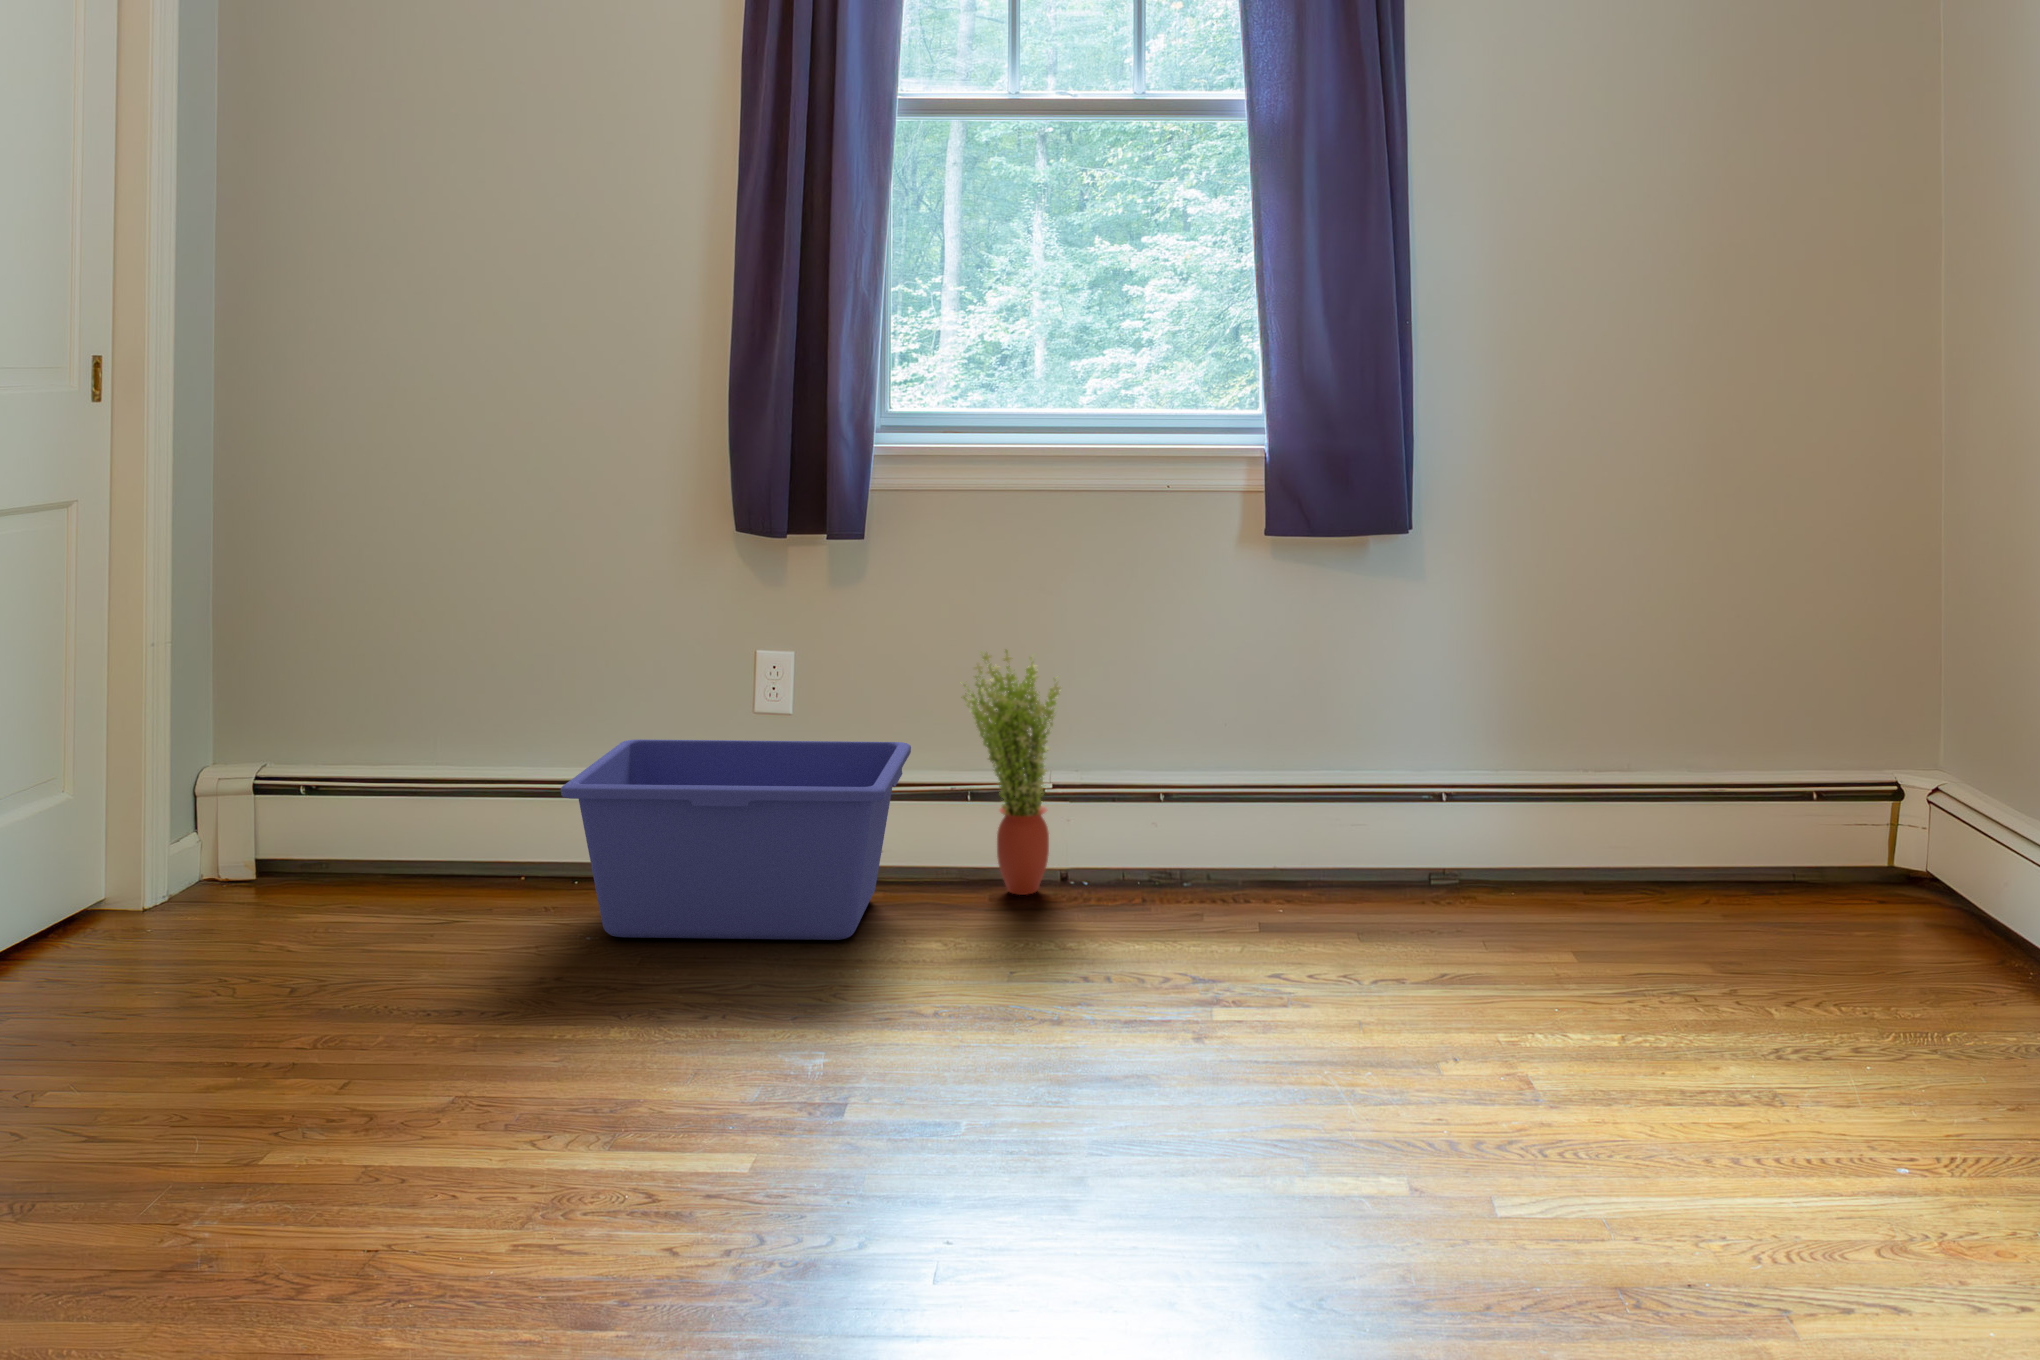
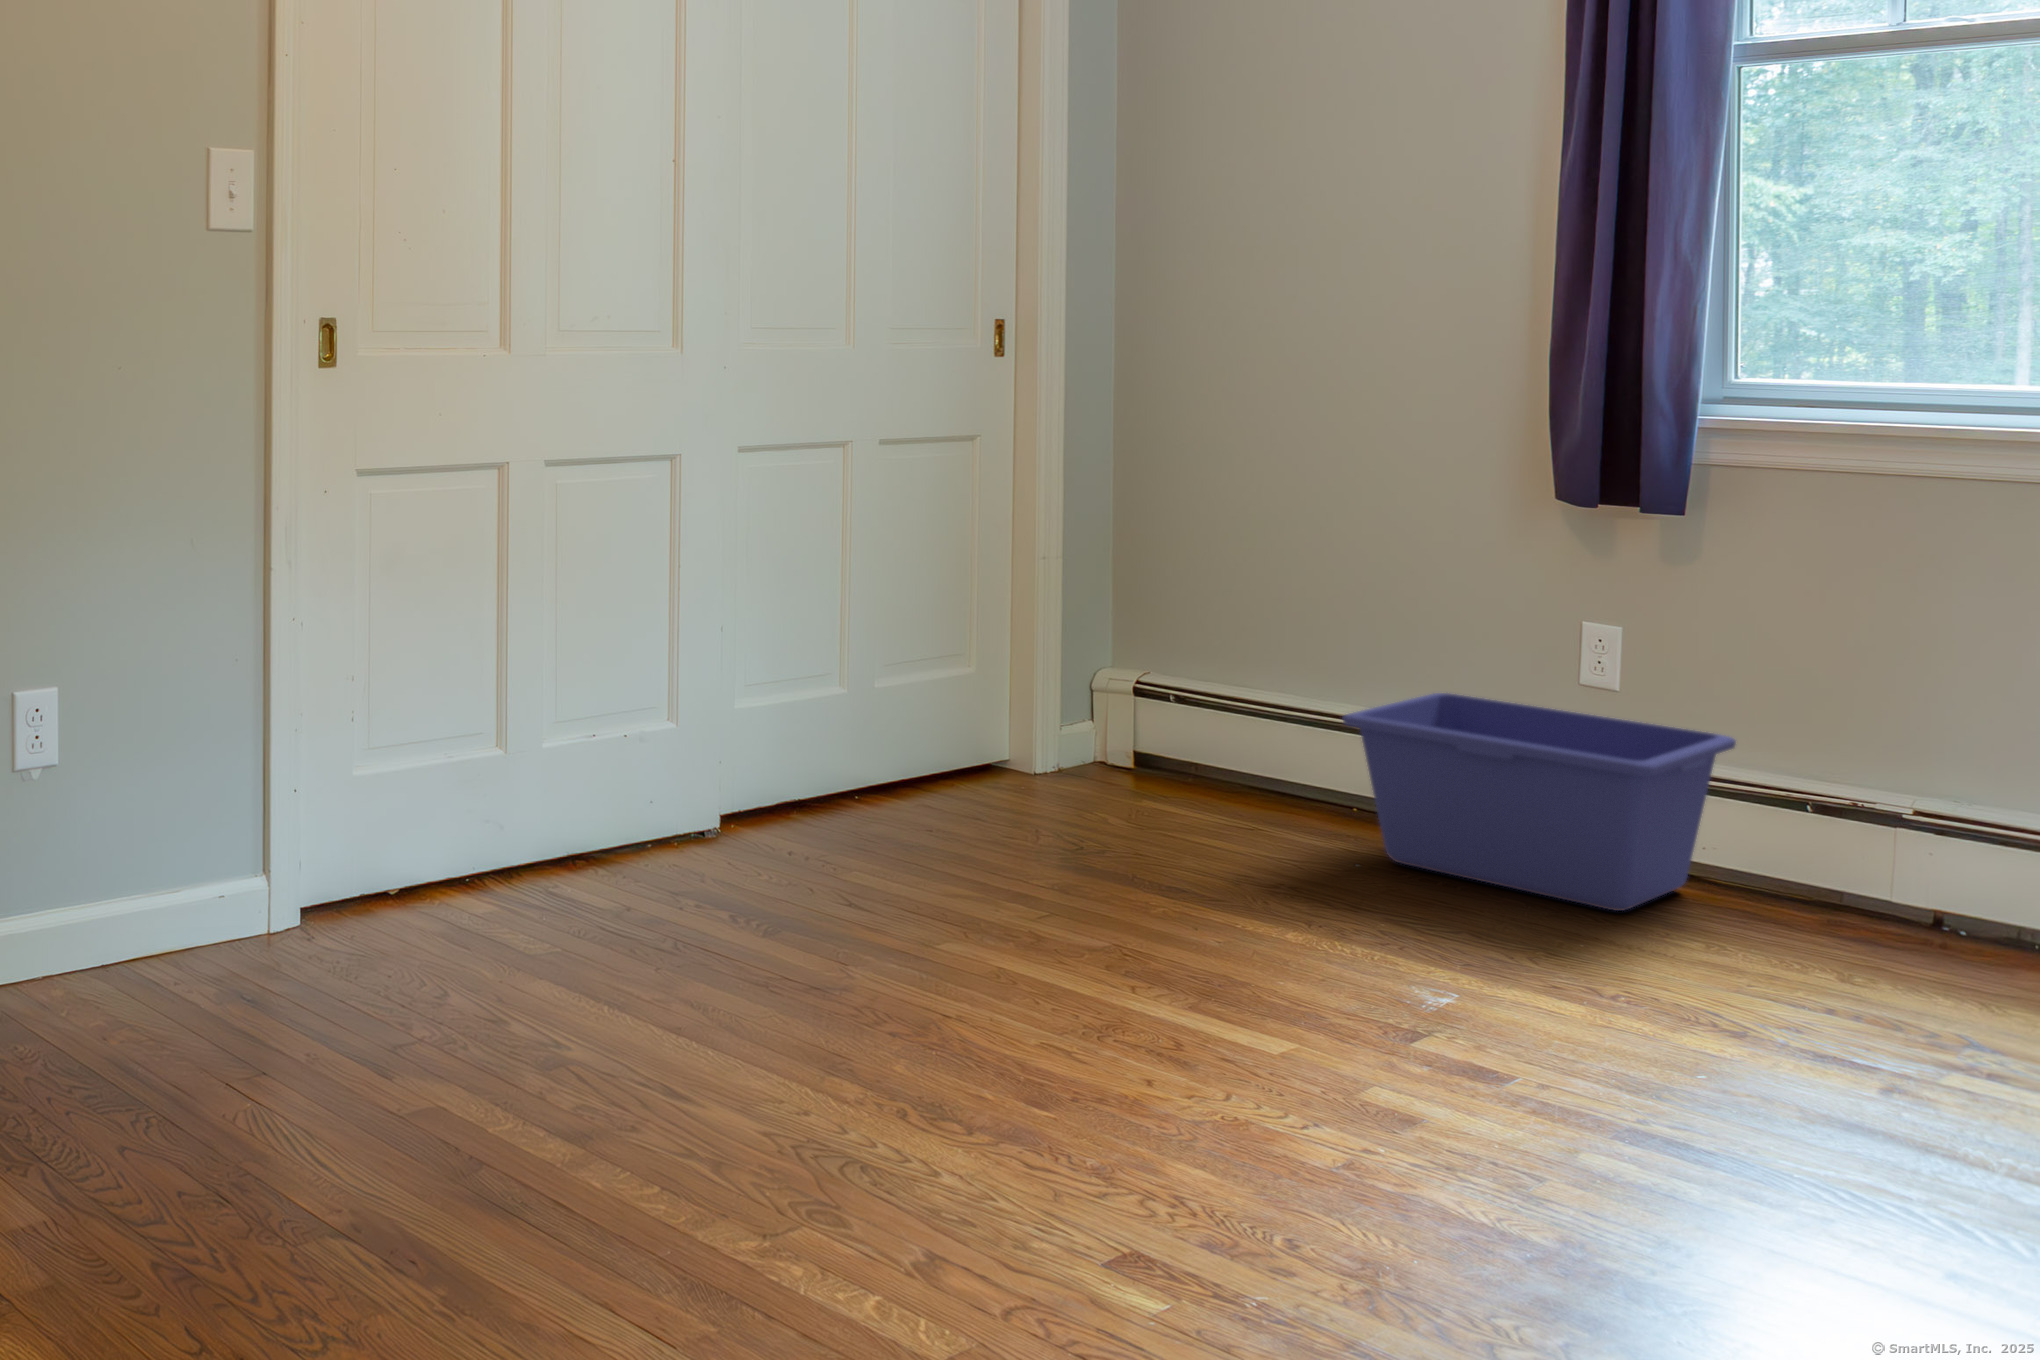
potted plant: present [963,650,1060,895] -> none [1788,649,1923,925]

